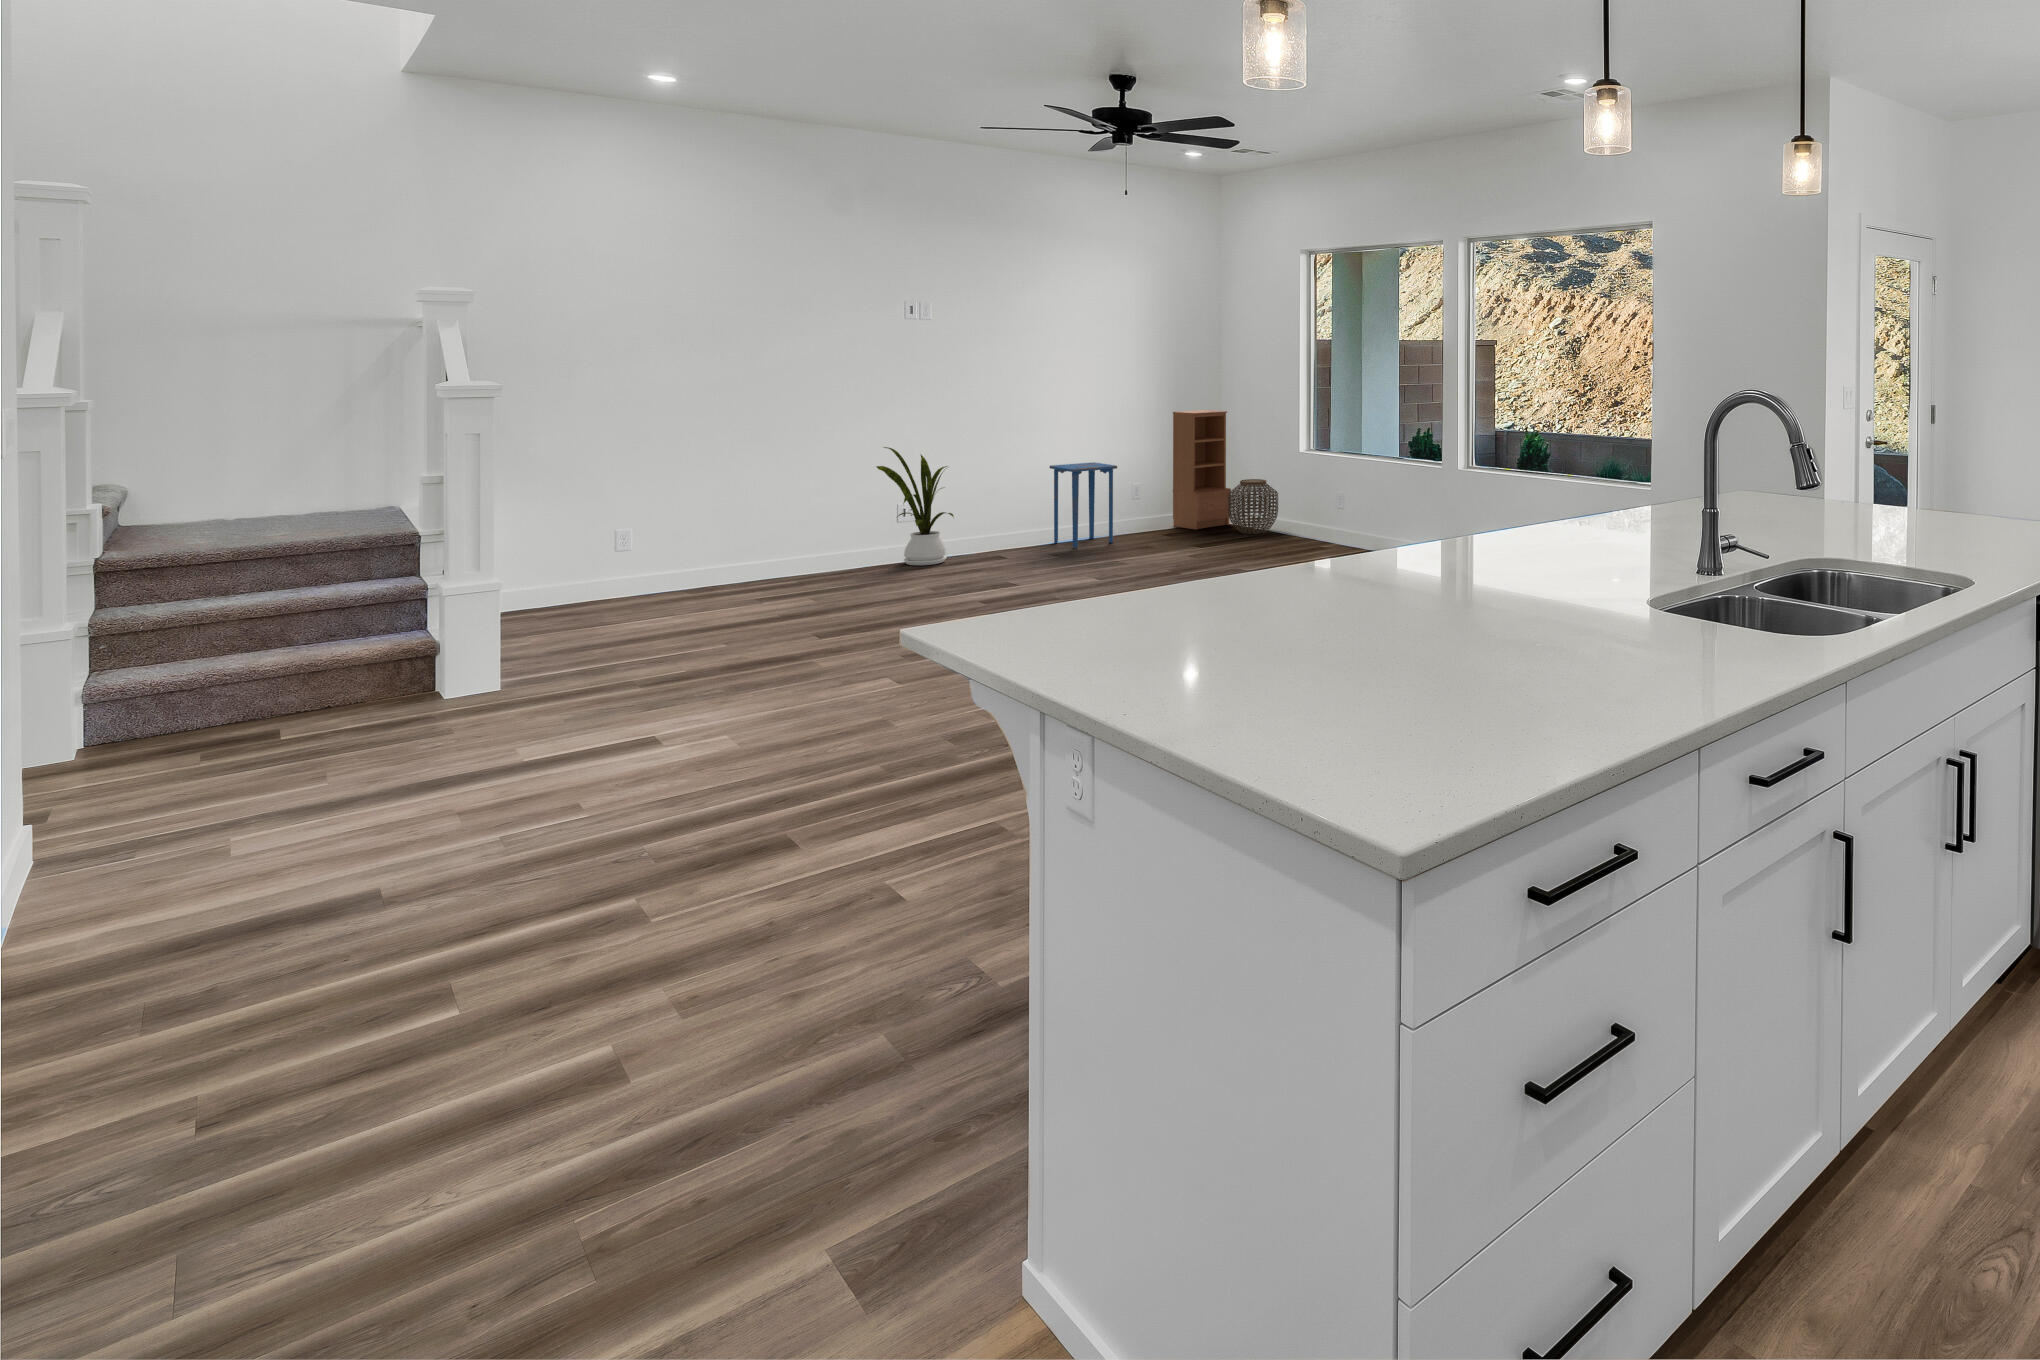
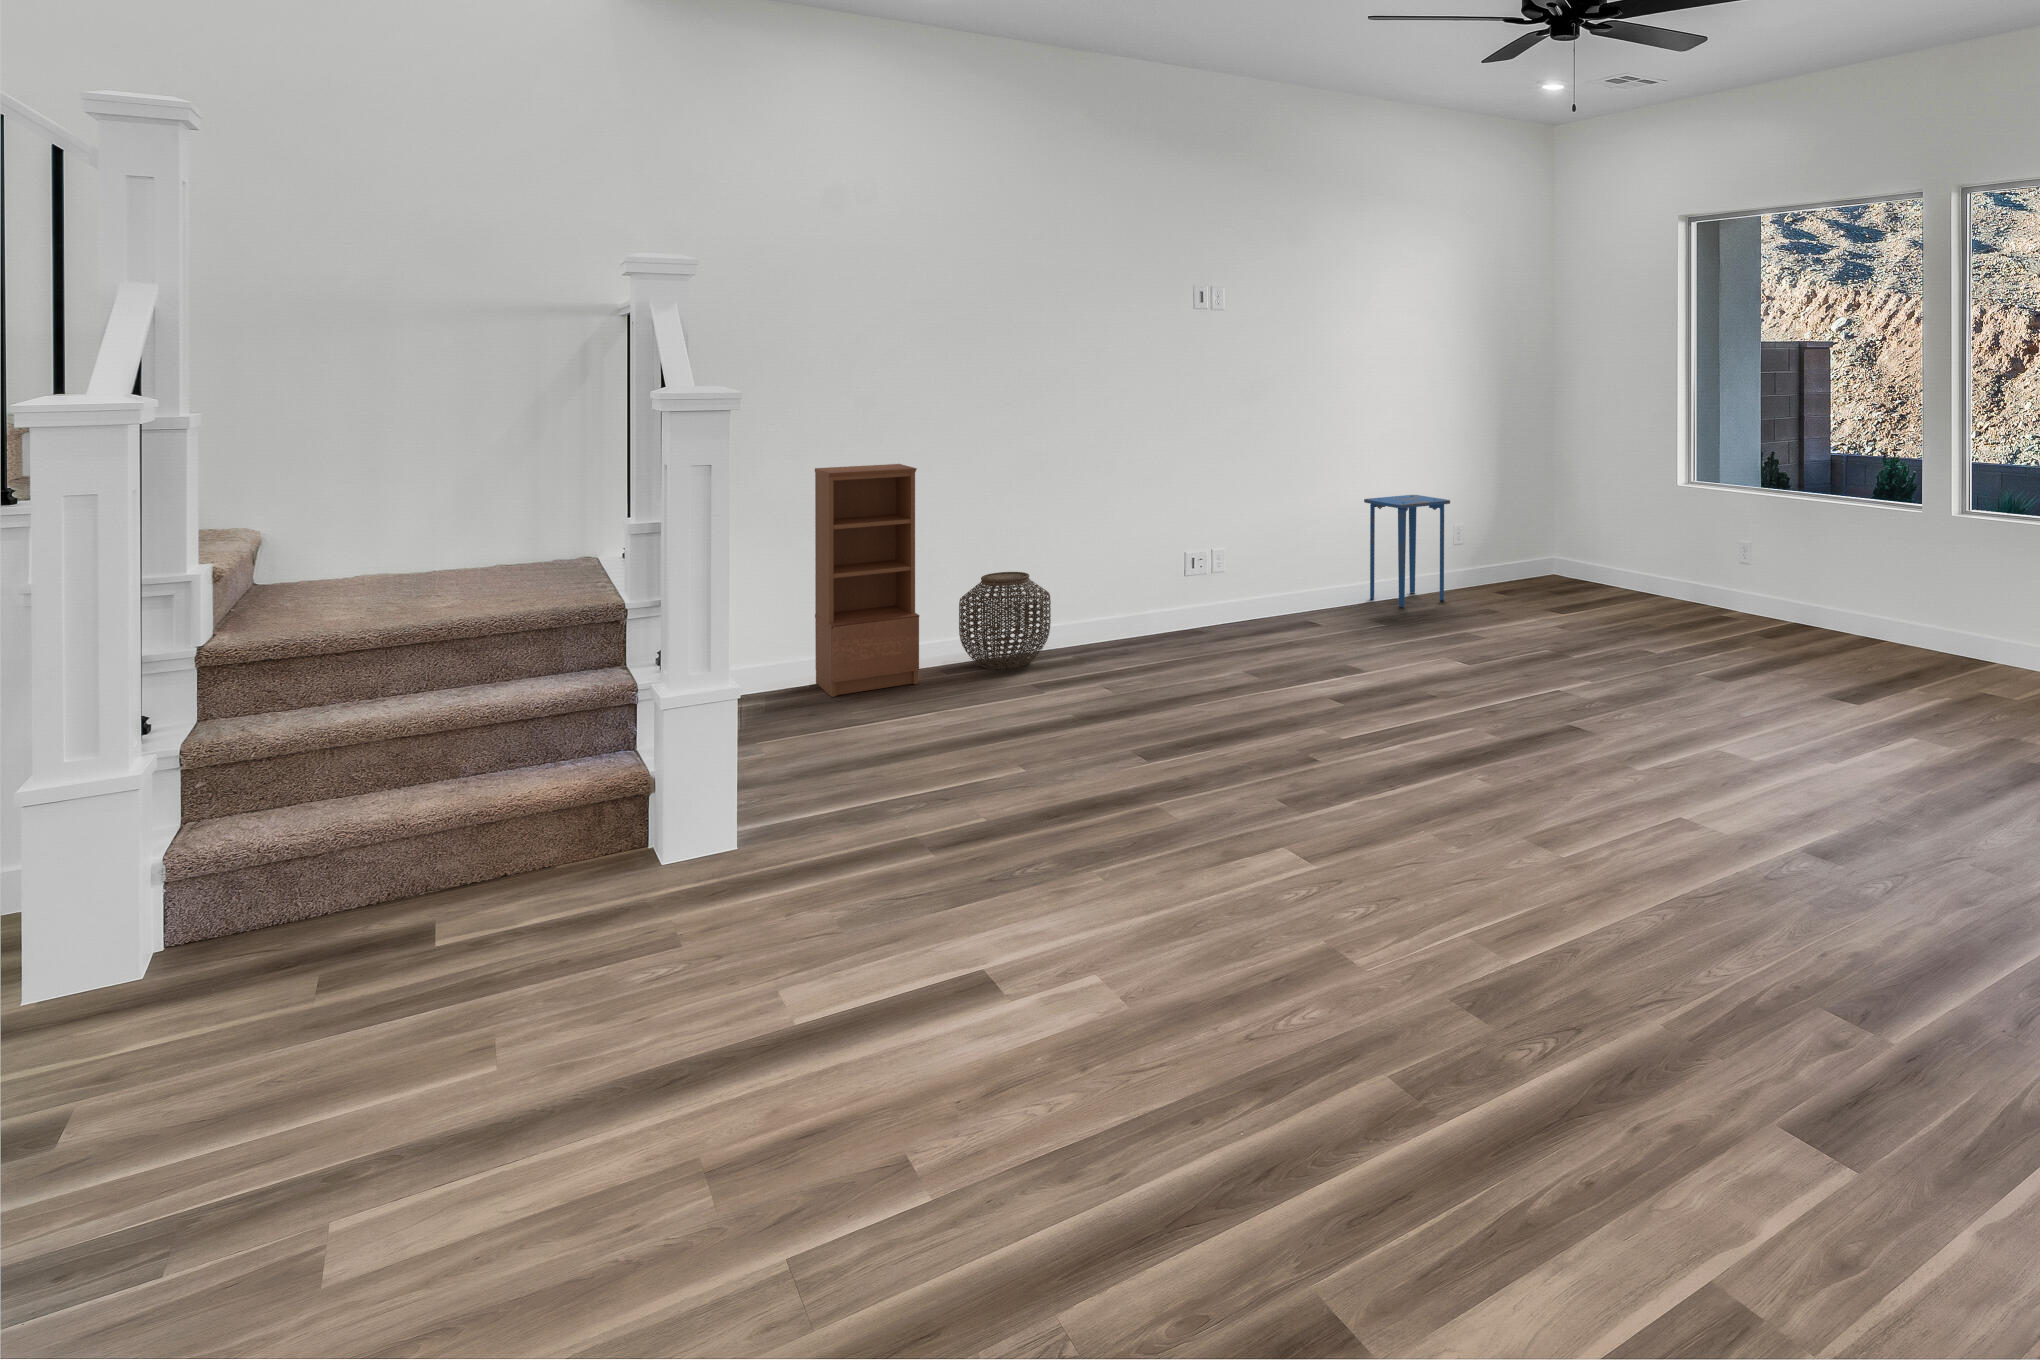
bookcase: present [1173,410,1231,530] -> present [815,464,919,697]
house plant: present [876,447,954,565] -> none [1165,475,1260,632]
woven basket: present [1228,479,1278,534] -> present [959,572,1051,669]

